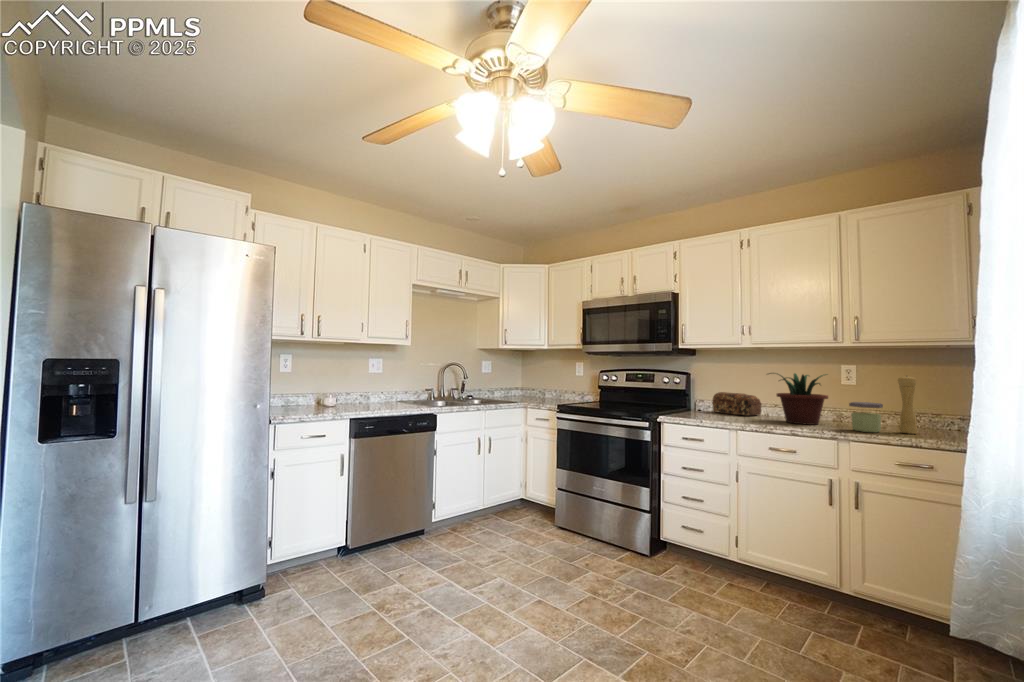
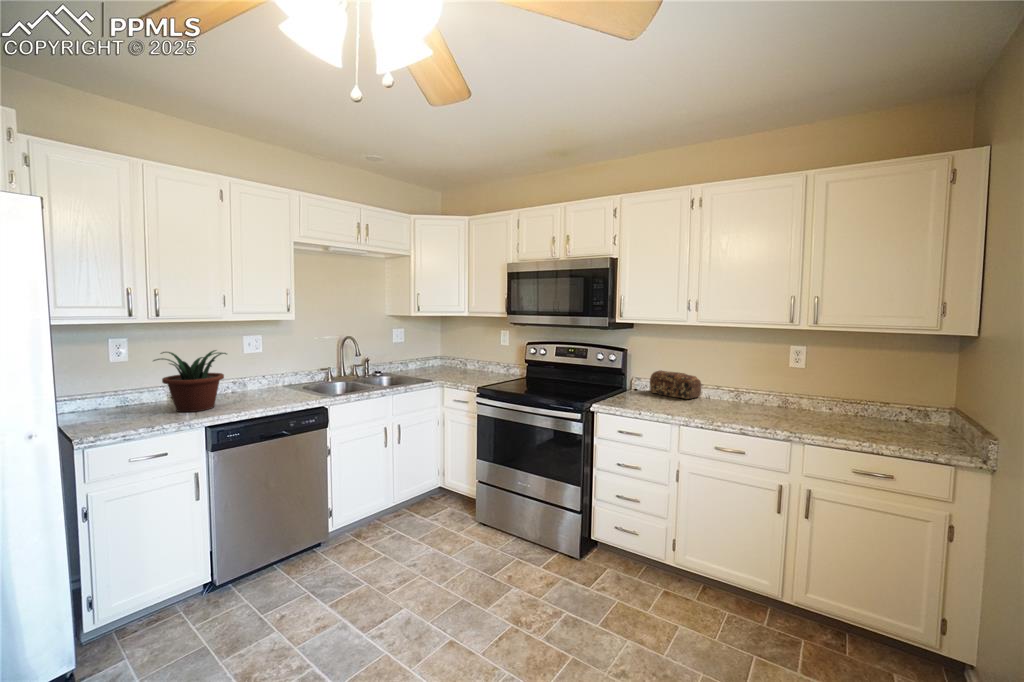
potted plant: present [769,373,828,425] -> present [154,350,226,412]
pepper mill: present [898,376,917,434] -> none [850,366,874,430]
jar: present [849,402,883,432] -> none [801,393,837,430]

